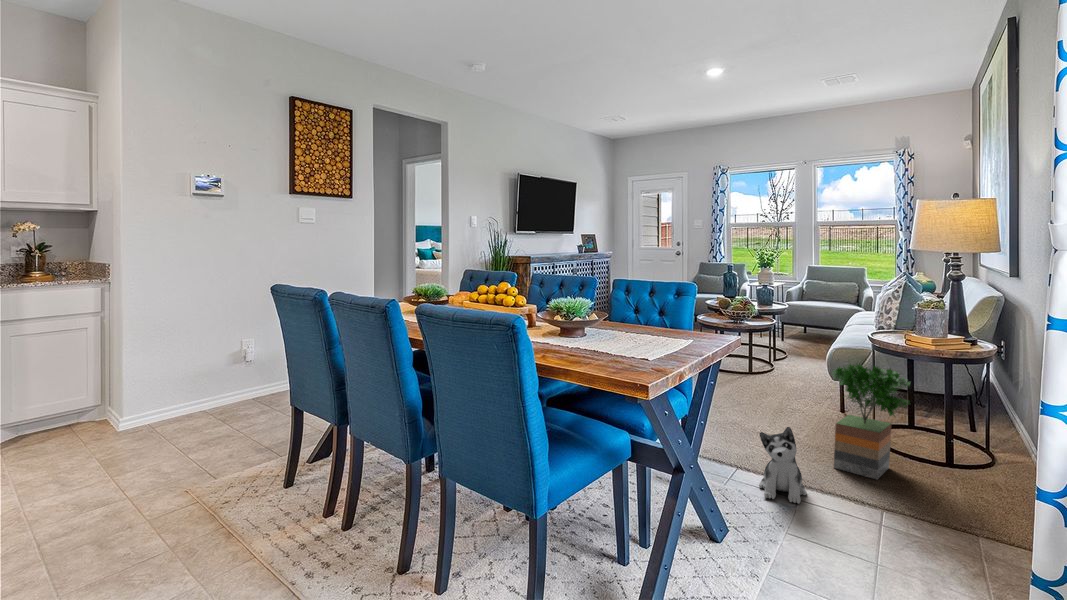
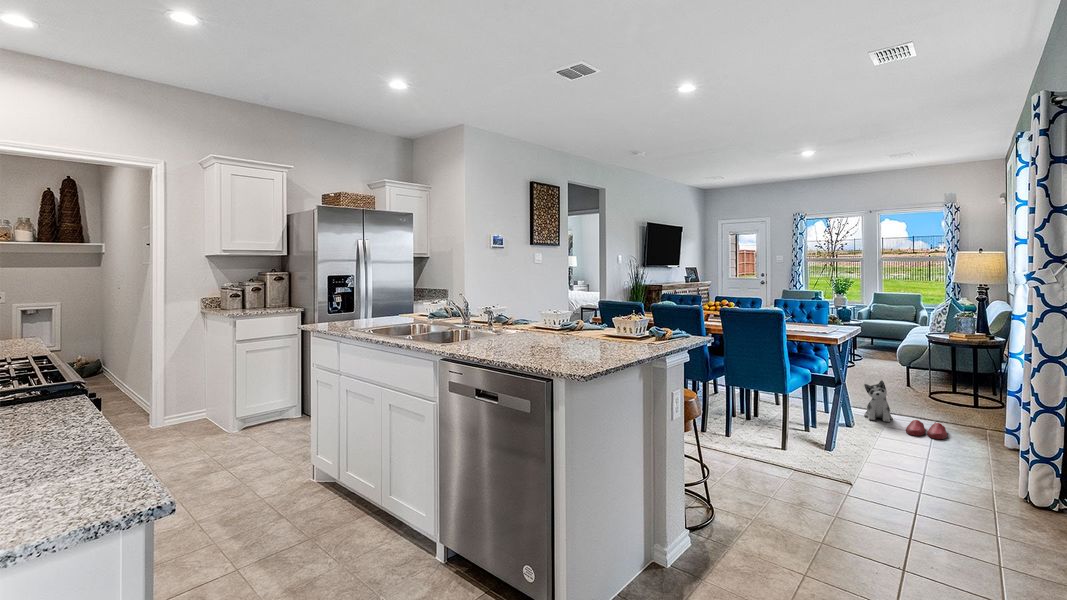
potted tree: present [833,364,910,479] -> none [903,348,954,415]
slippers: none [825,507,900,561] -> present [906,420,947,439]

